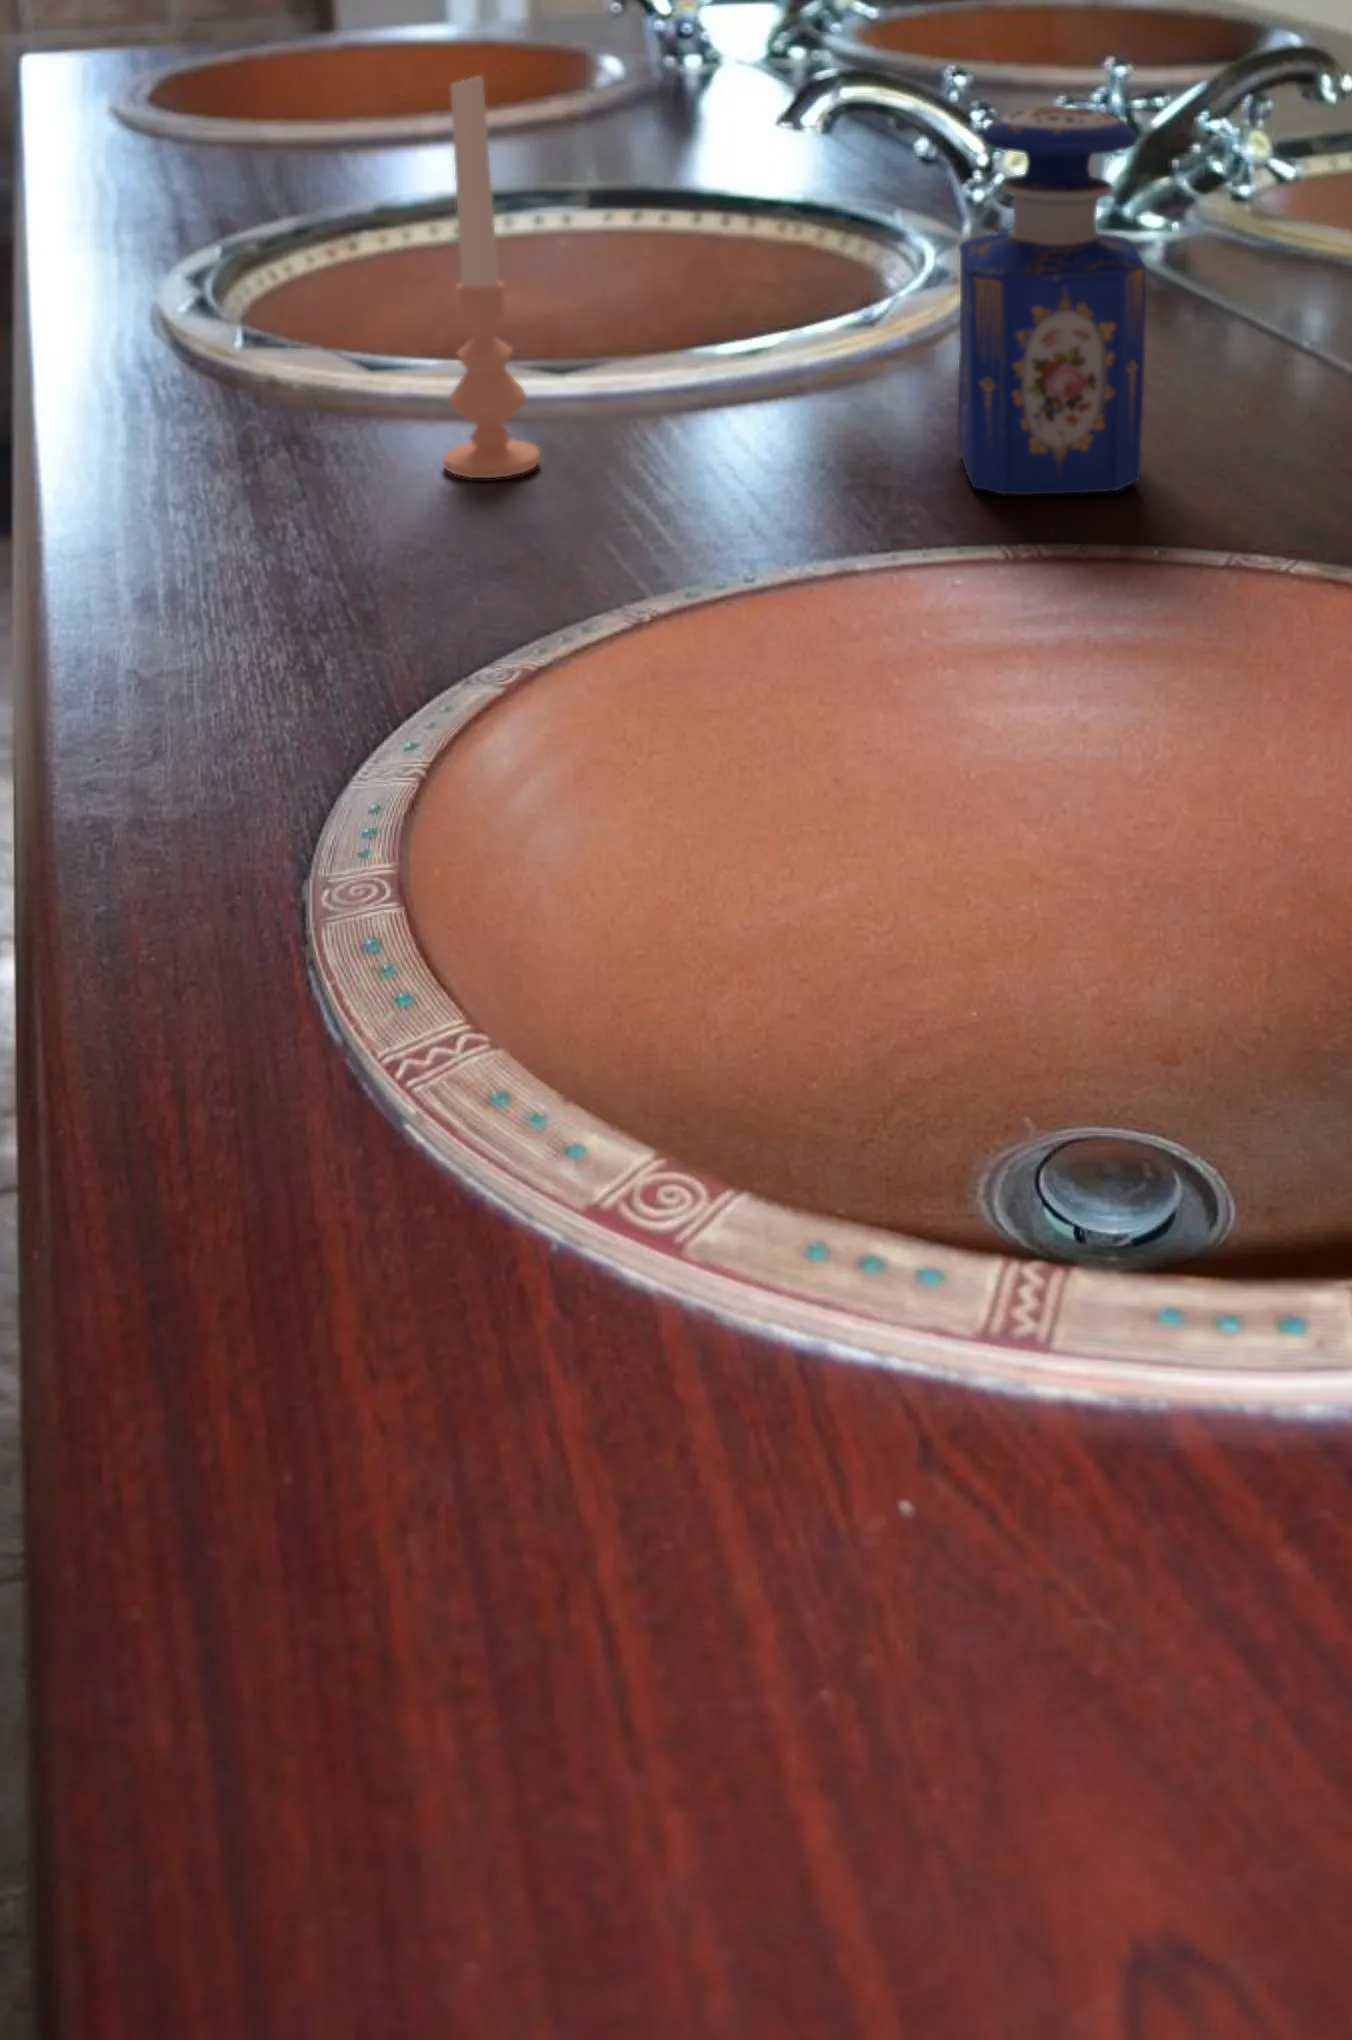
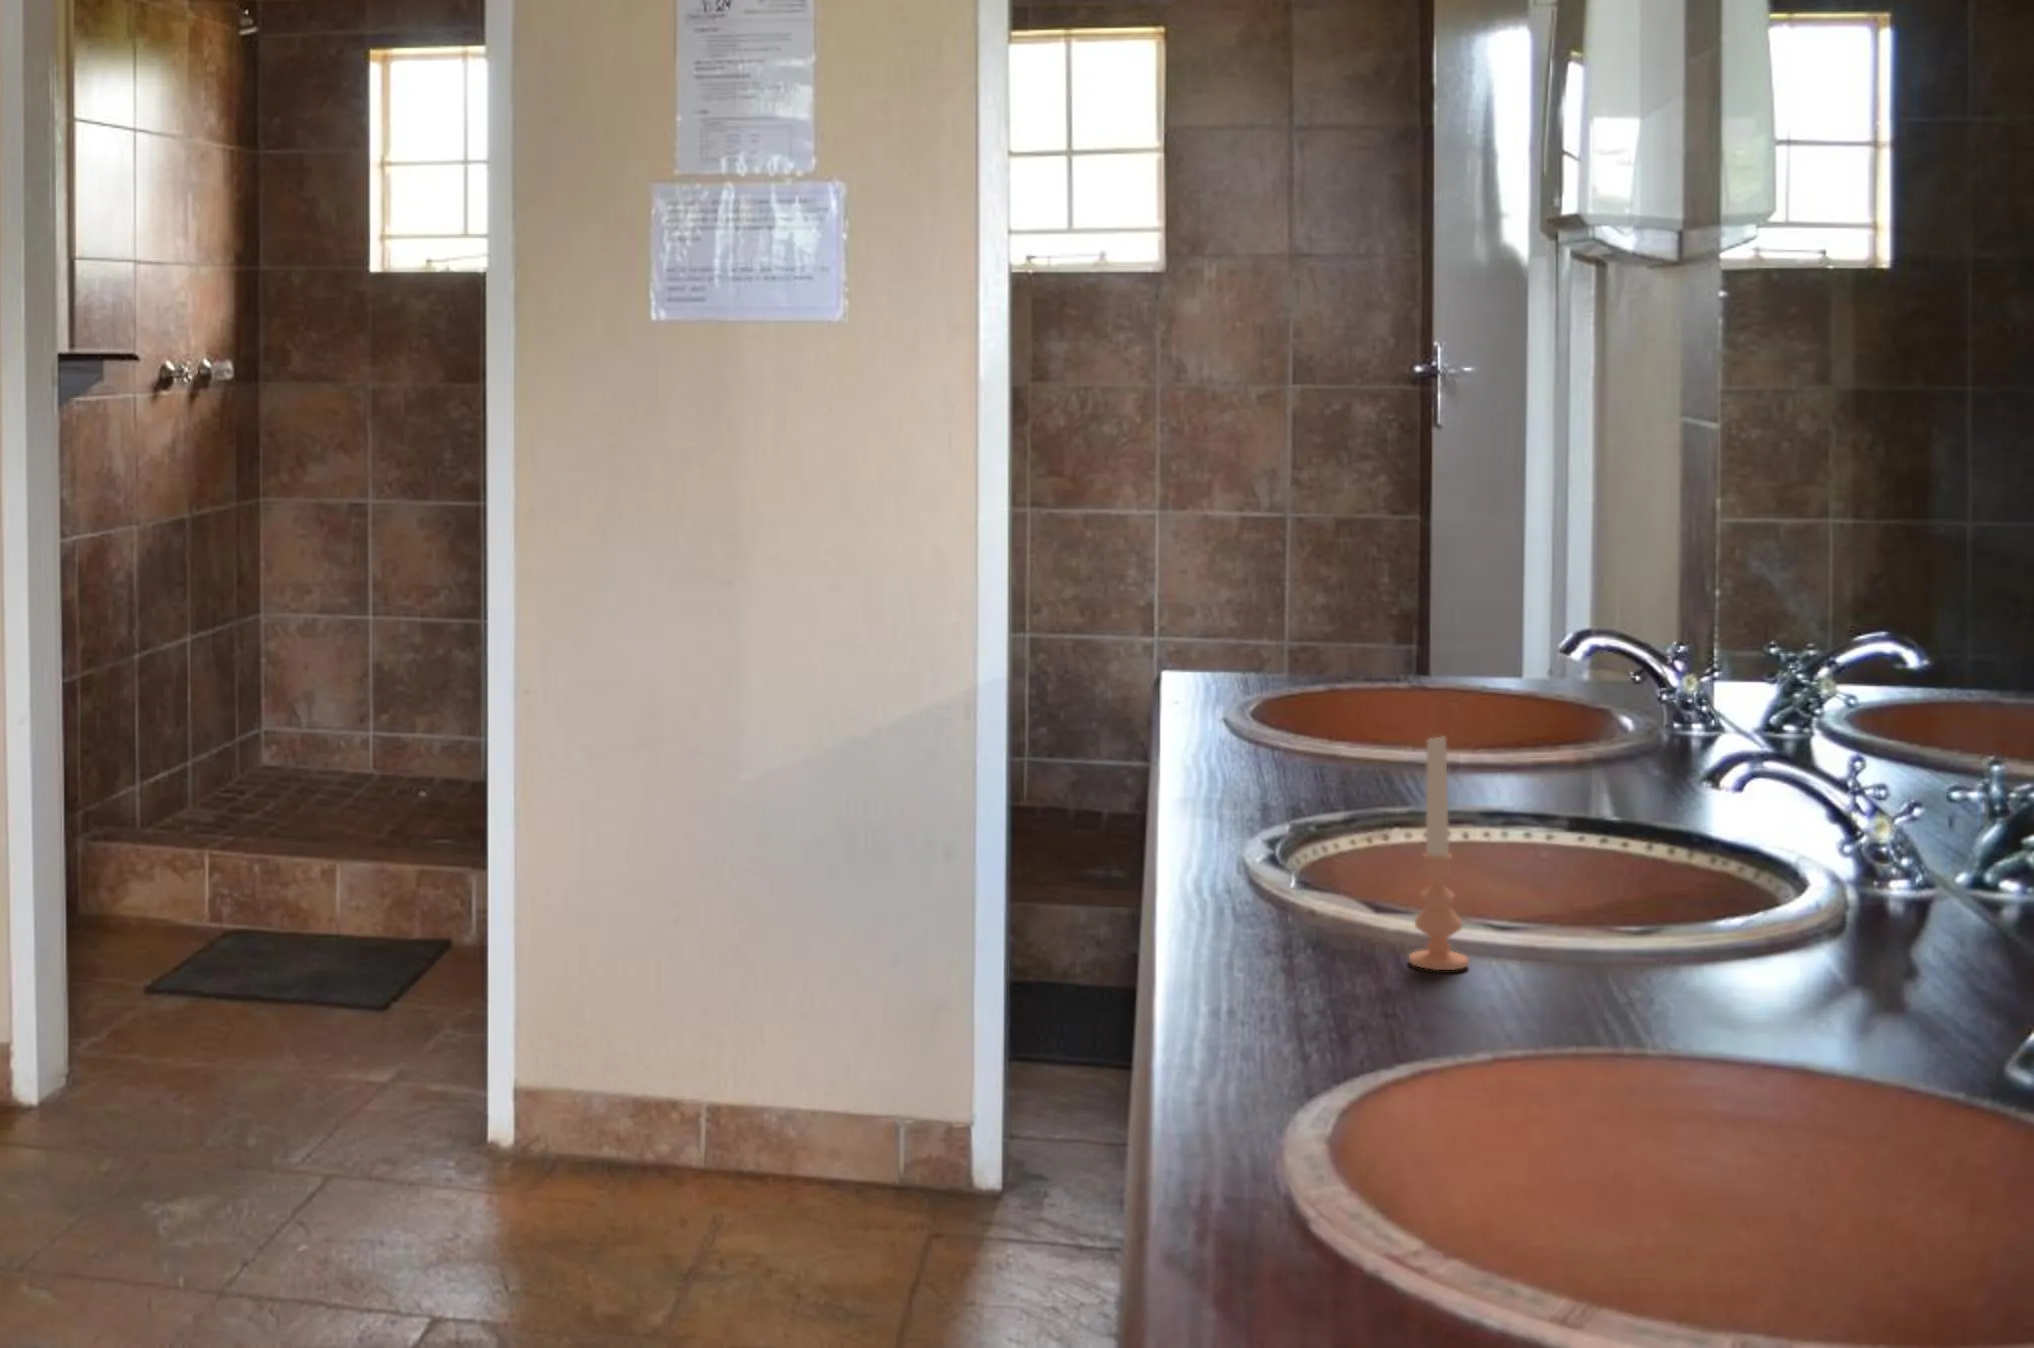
perfume bottle: present [958,106,1146,494] -> none [1734,787,1853,1025]

